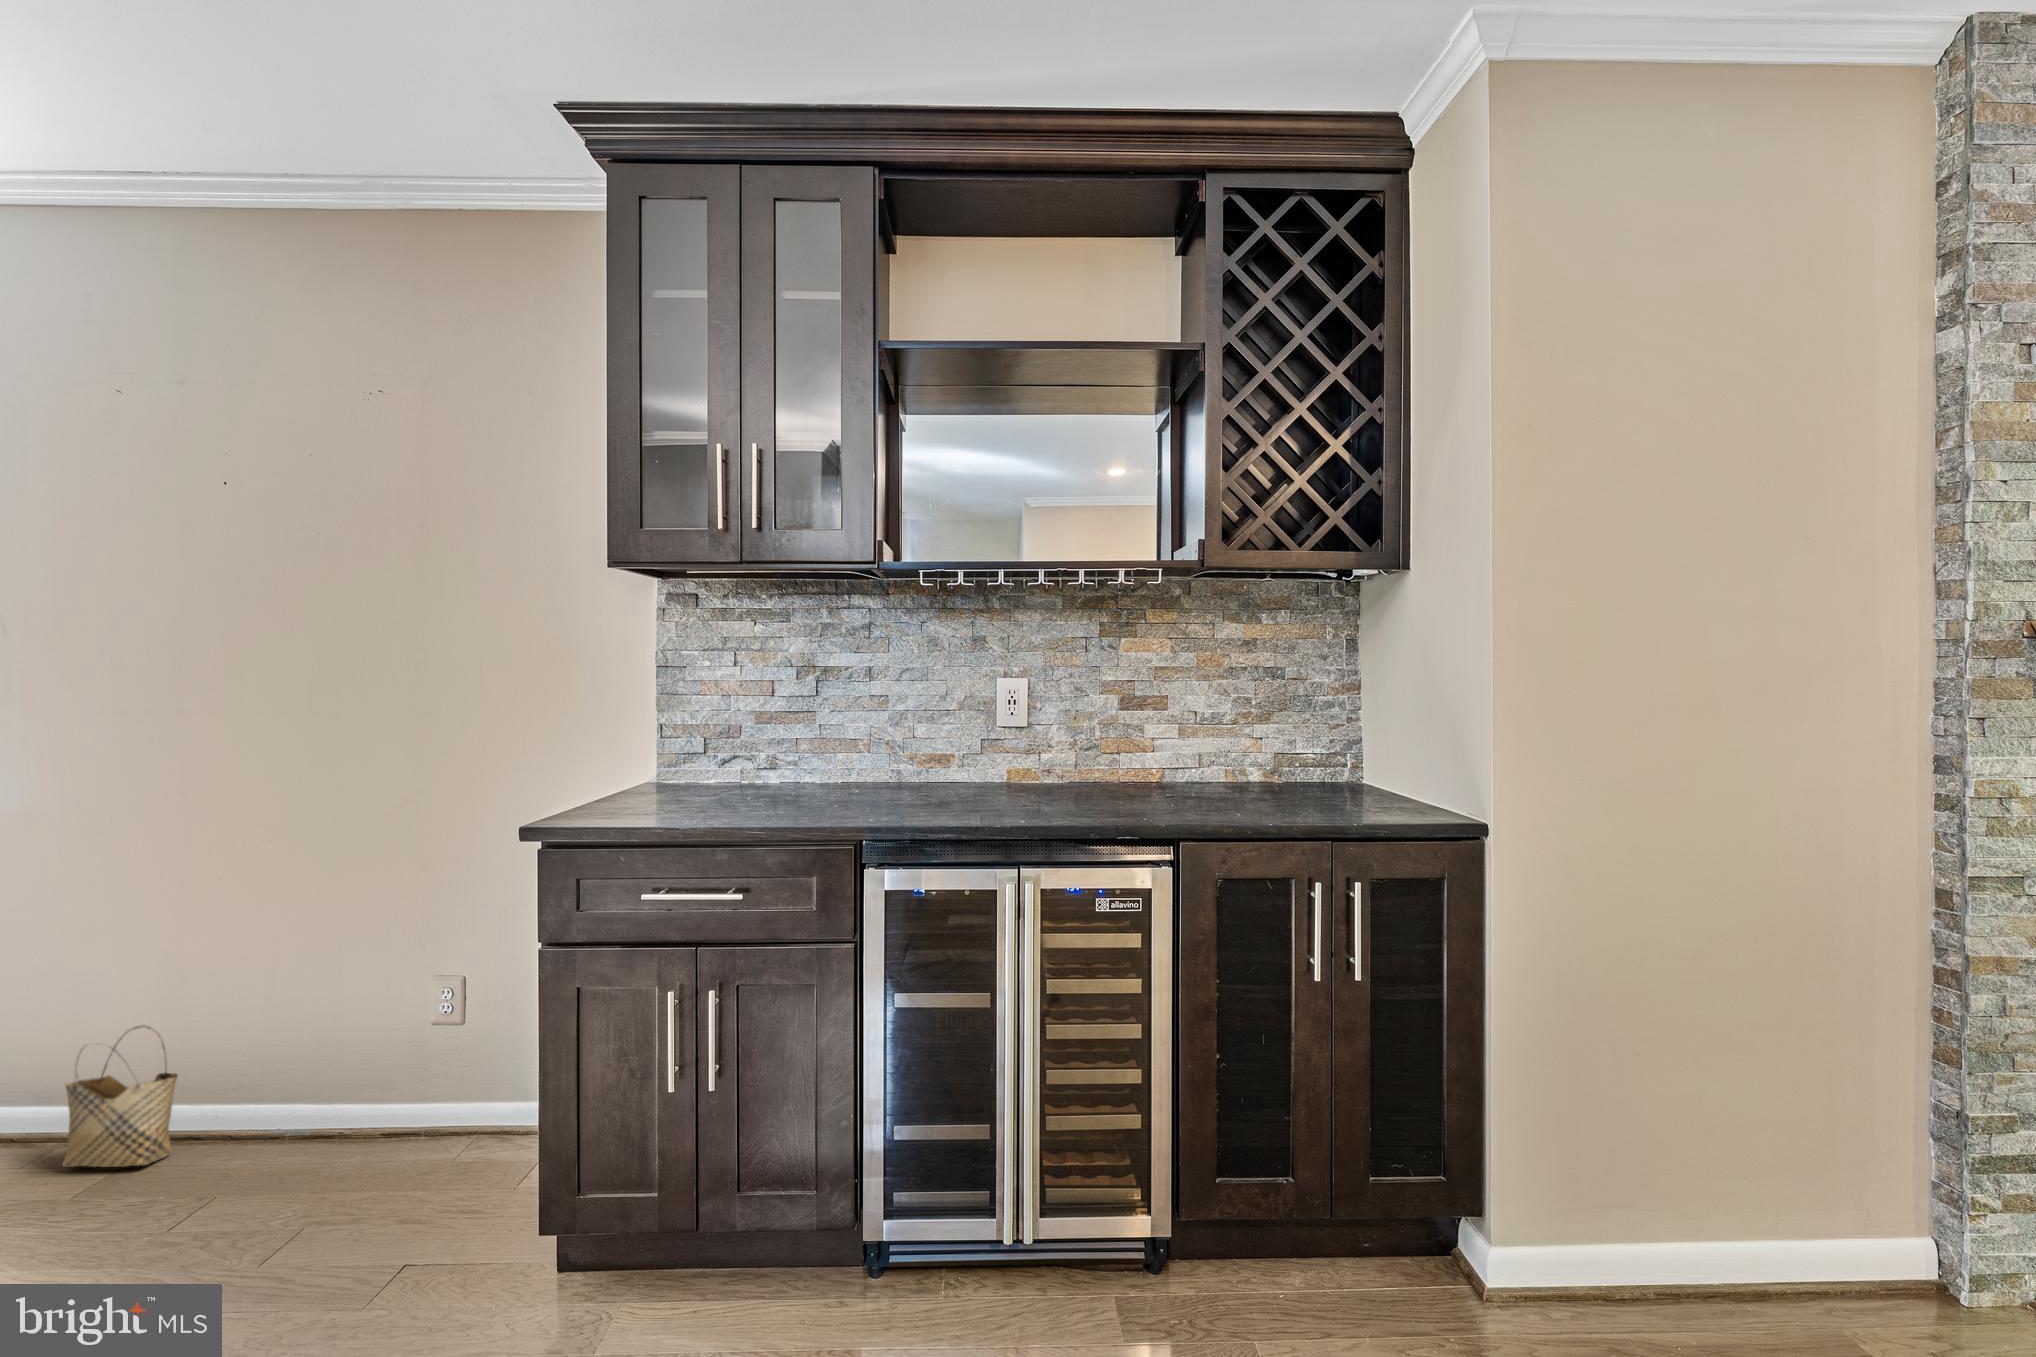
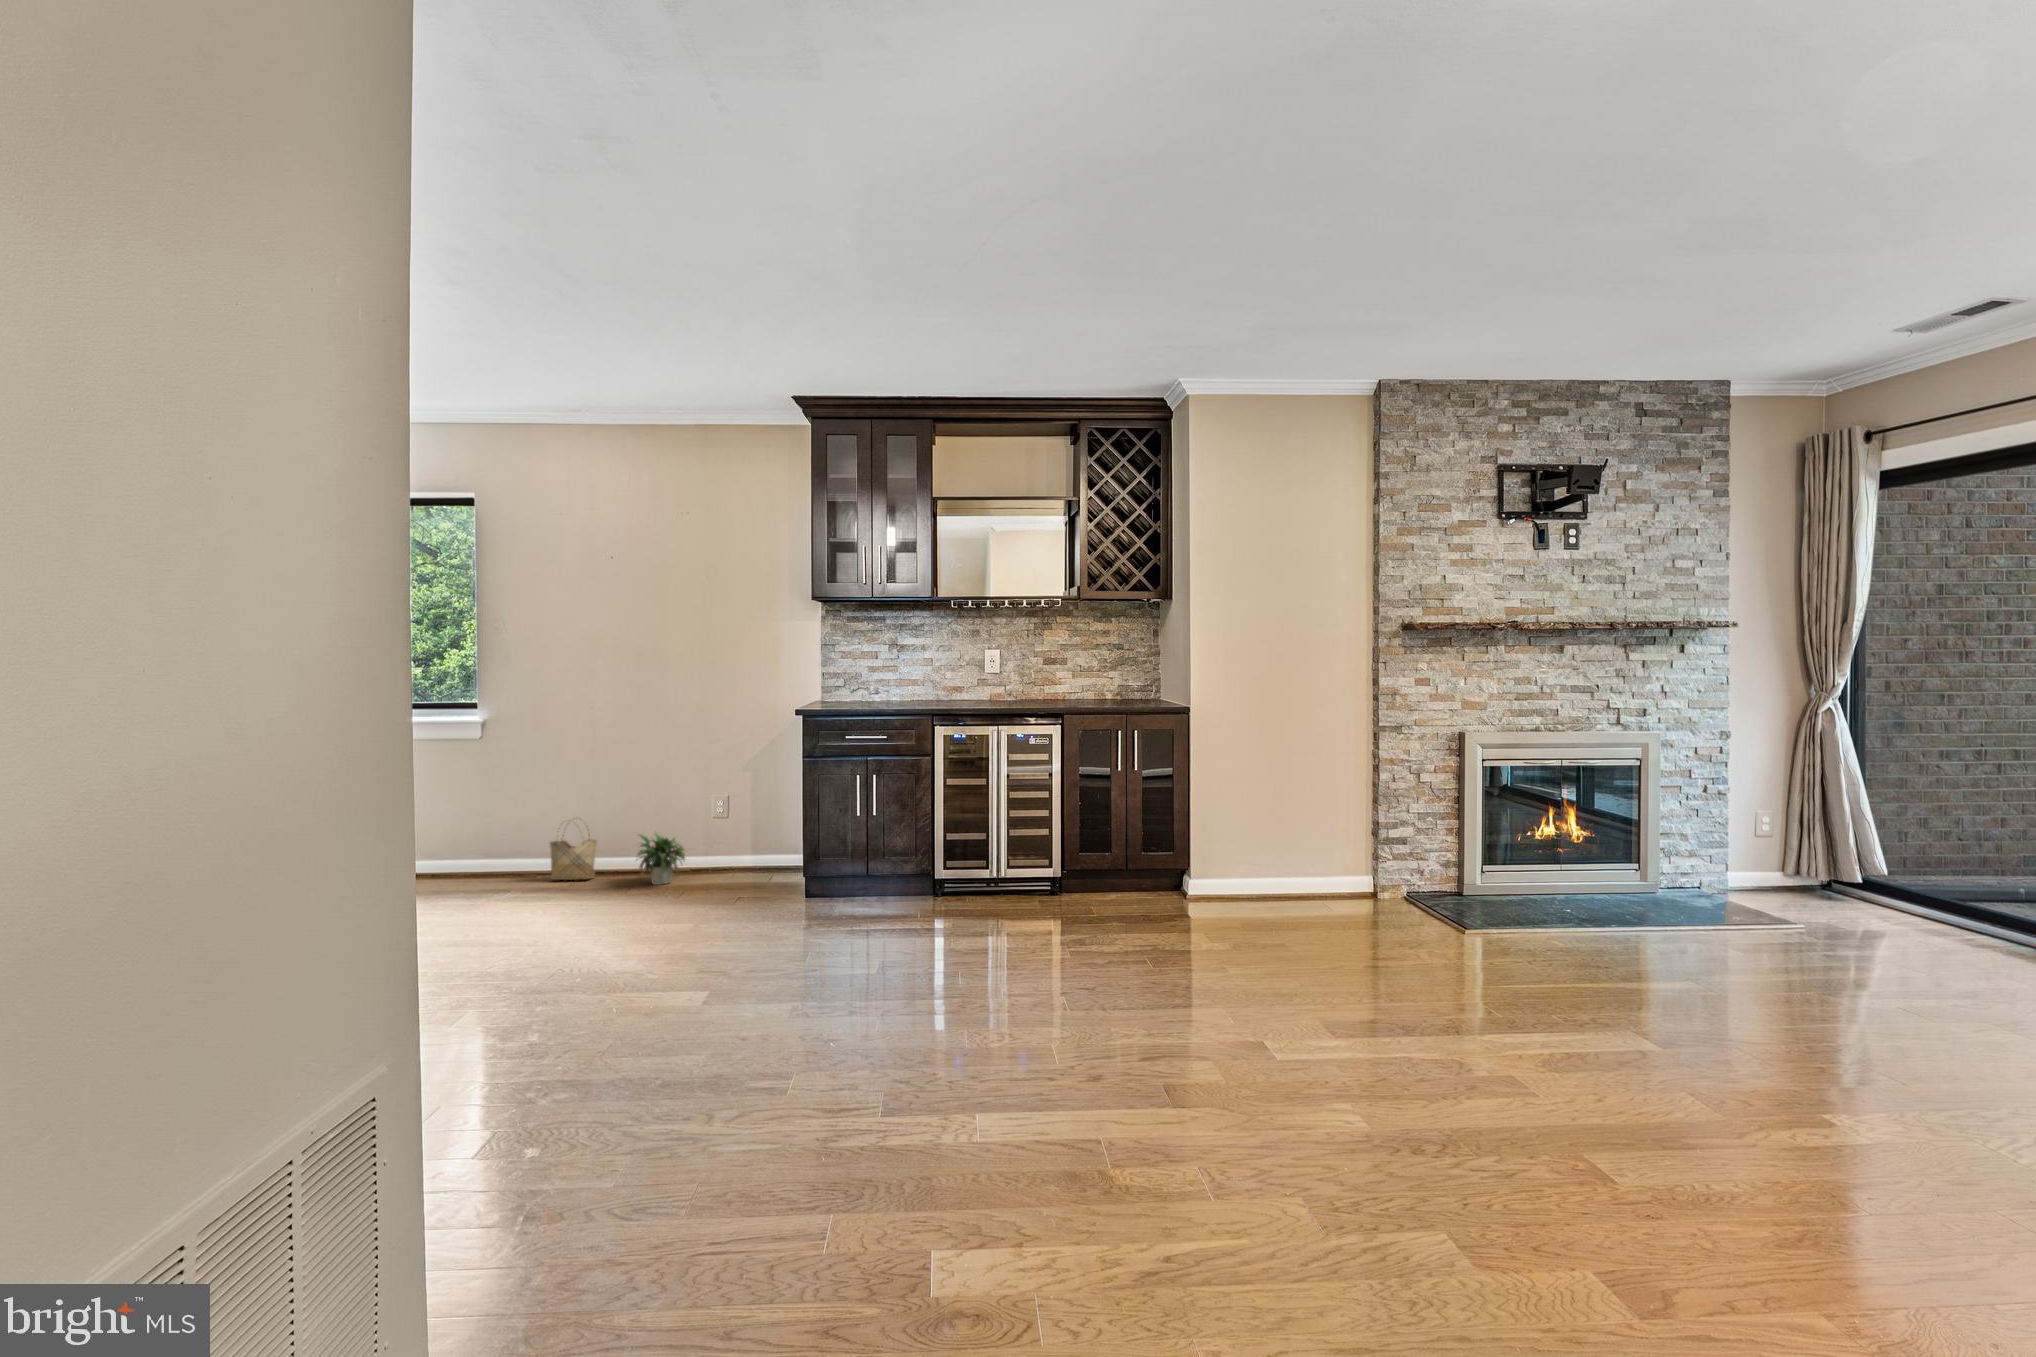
potted plant: none [213,1061,354,1192] -> present [638,834,684,885]

